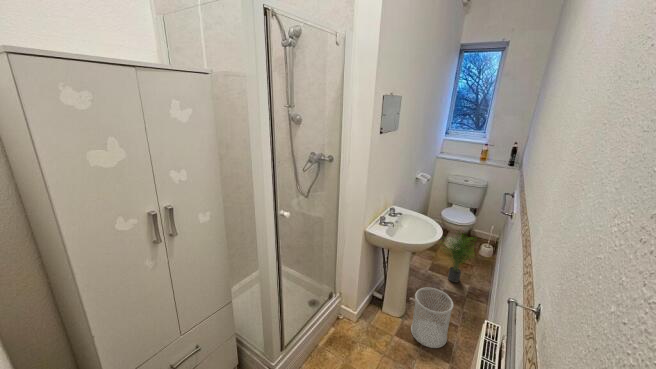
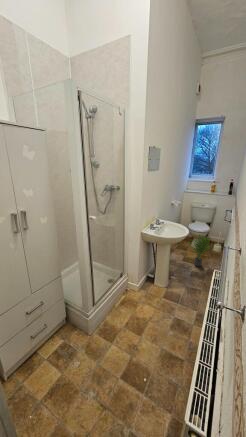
wastebasket: present [411,287,453,348] -> none [172,267,197,303]

